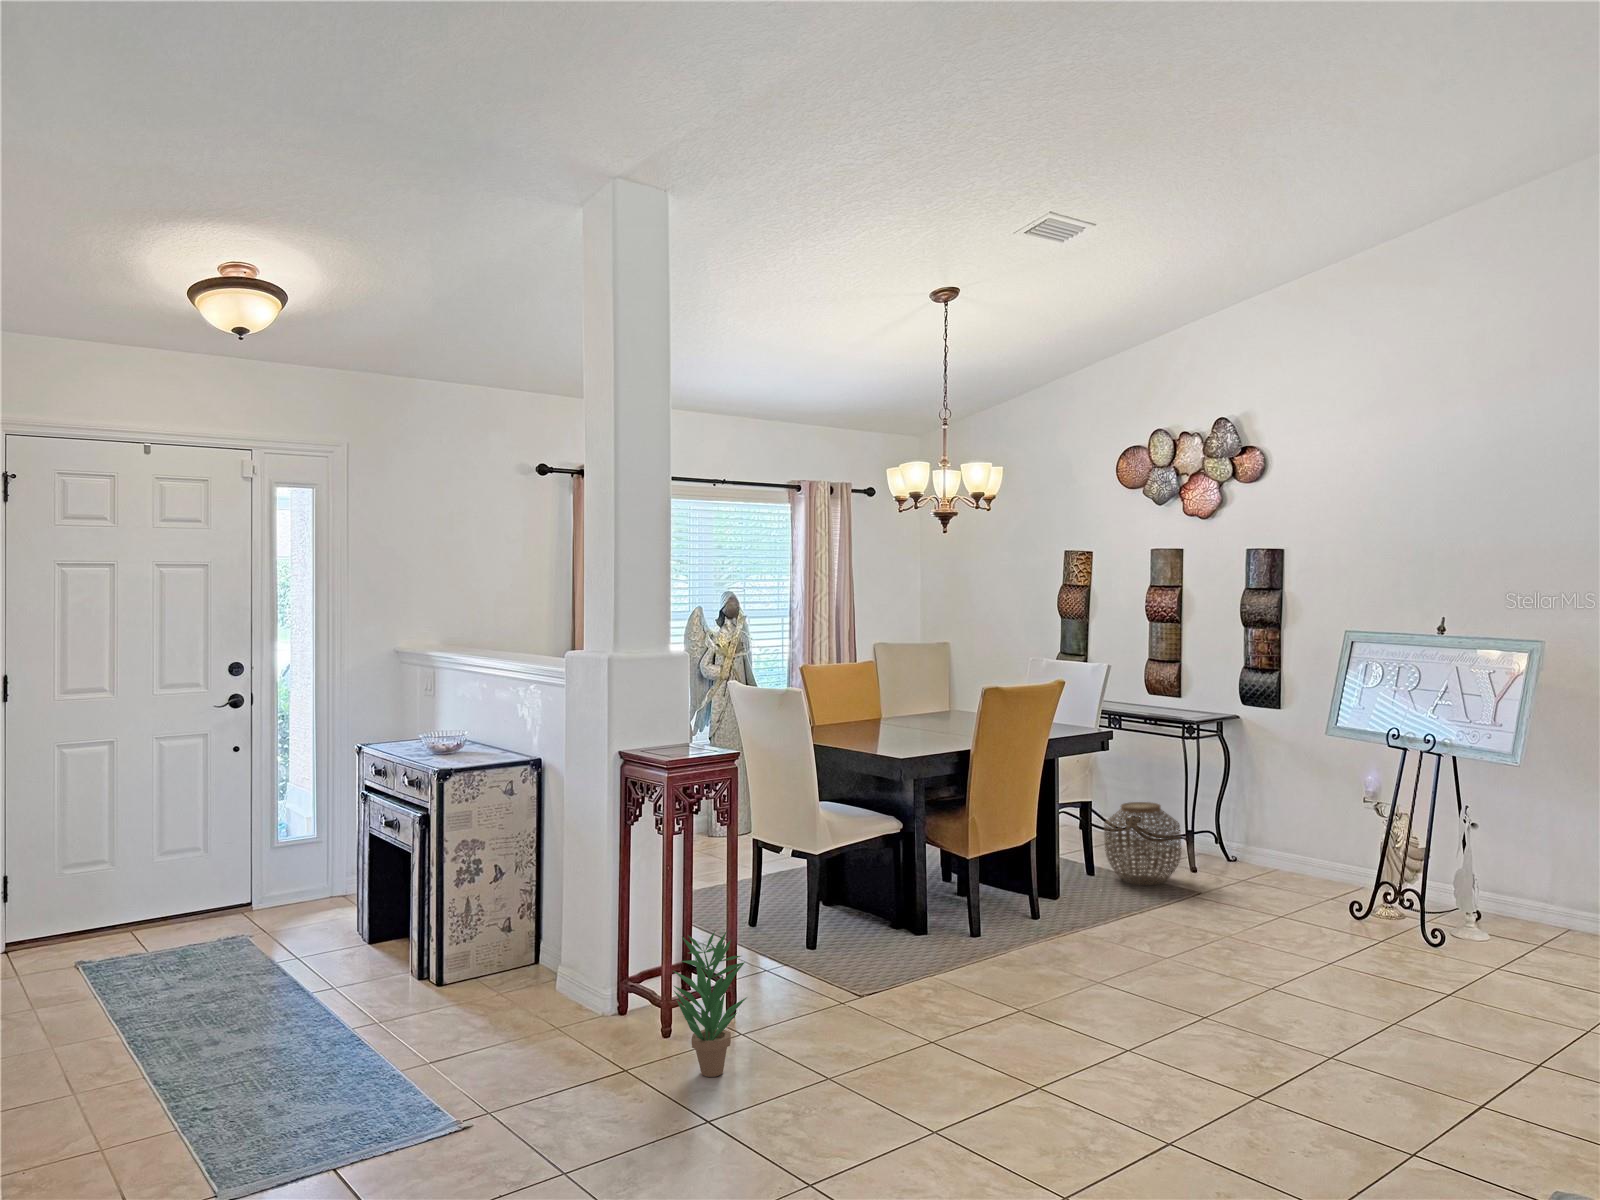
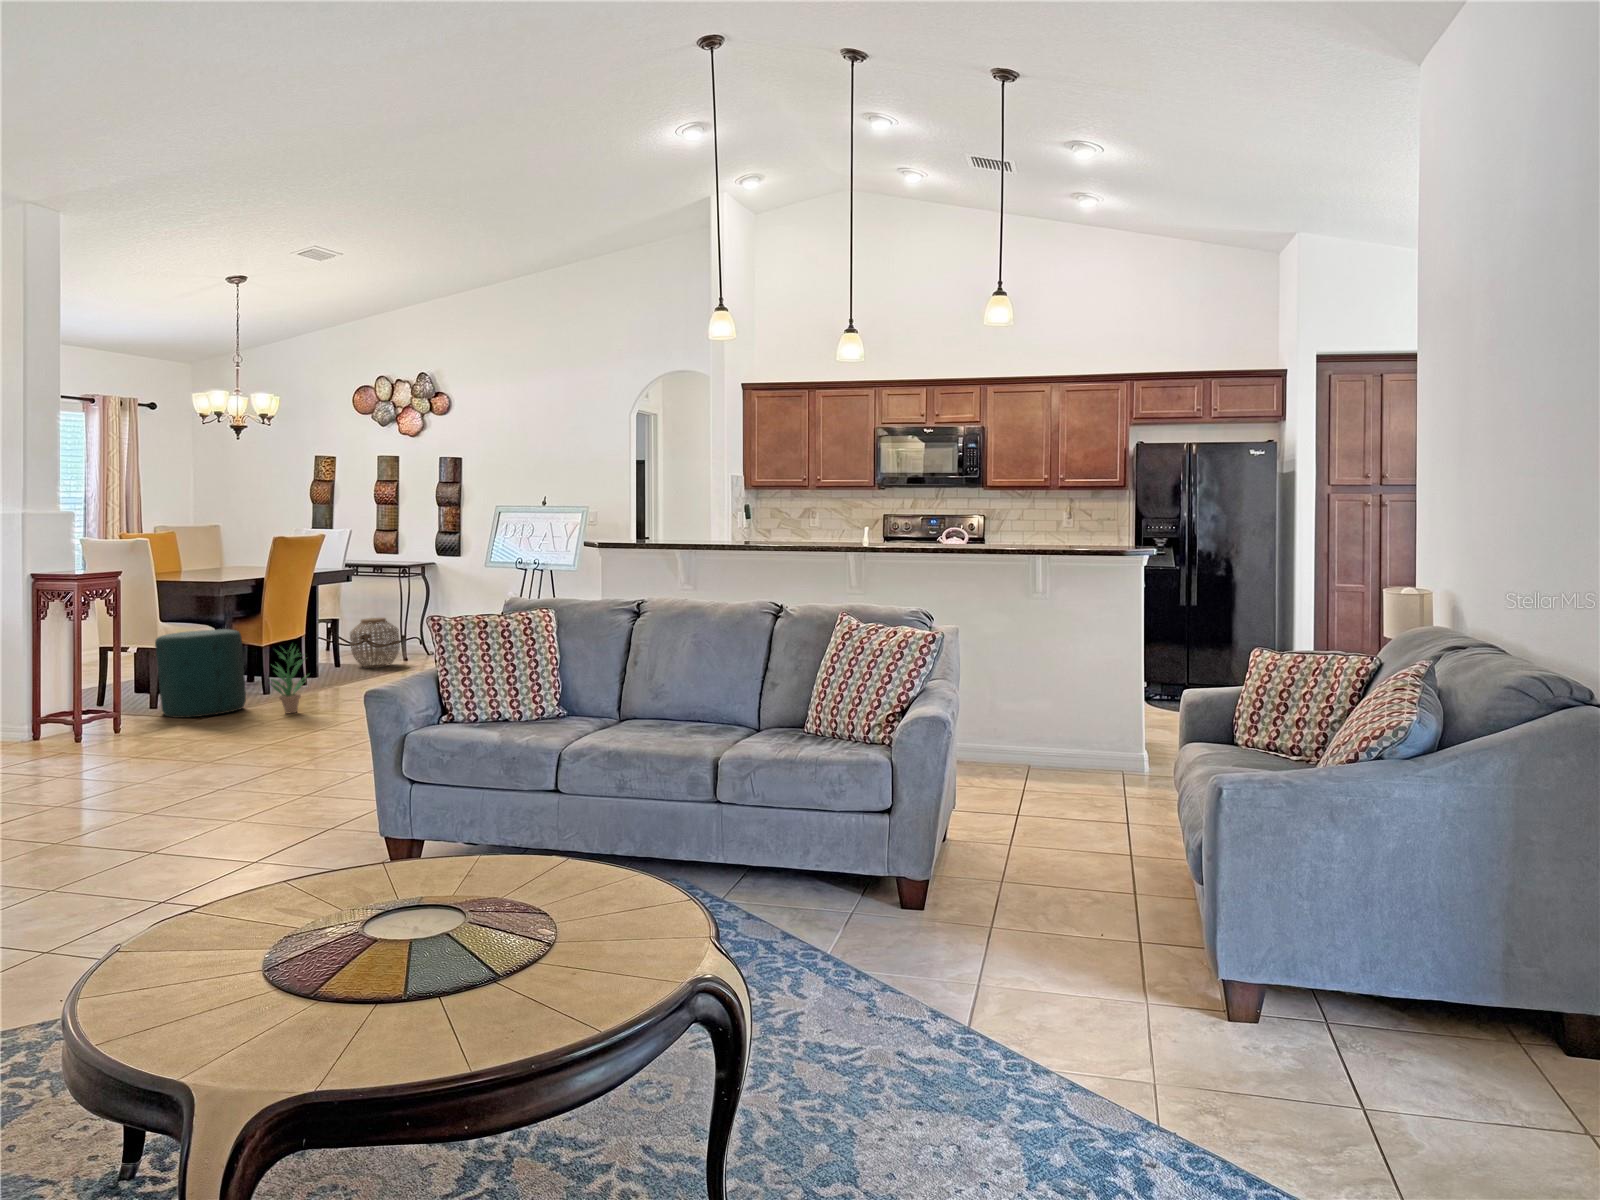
ottoman: none [800,840,931,1002] -> present [155,629,246,718]
potted plant: present [674,931,746,1077] -> present [271,646,306,713]

